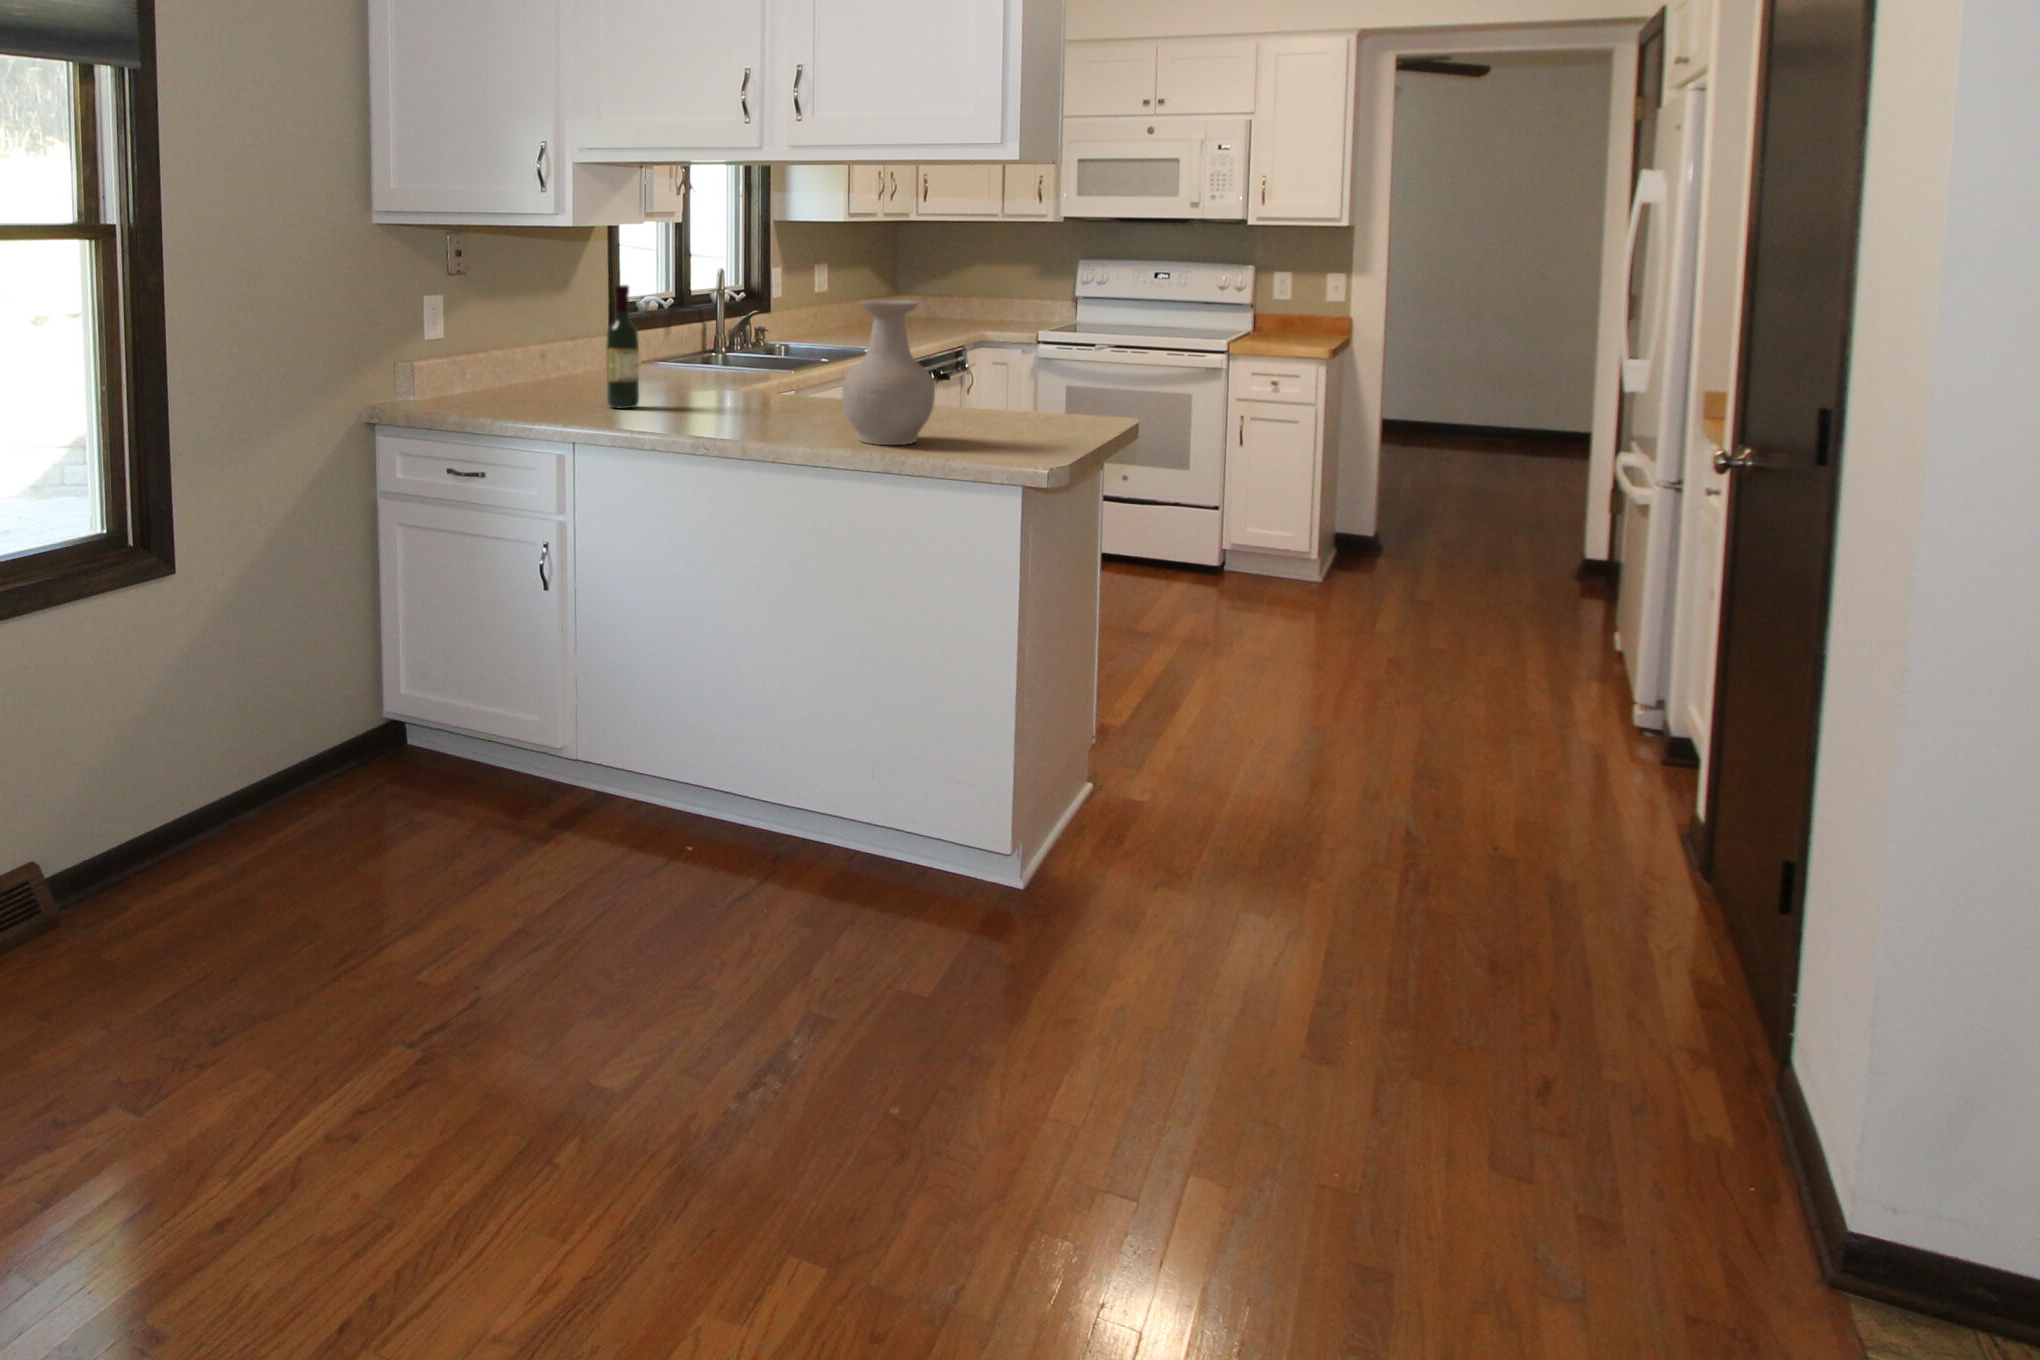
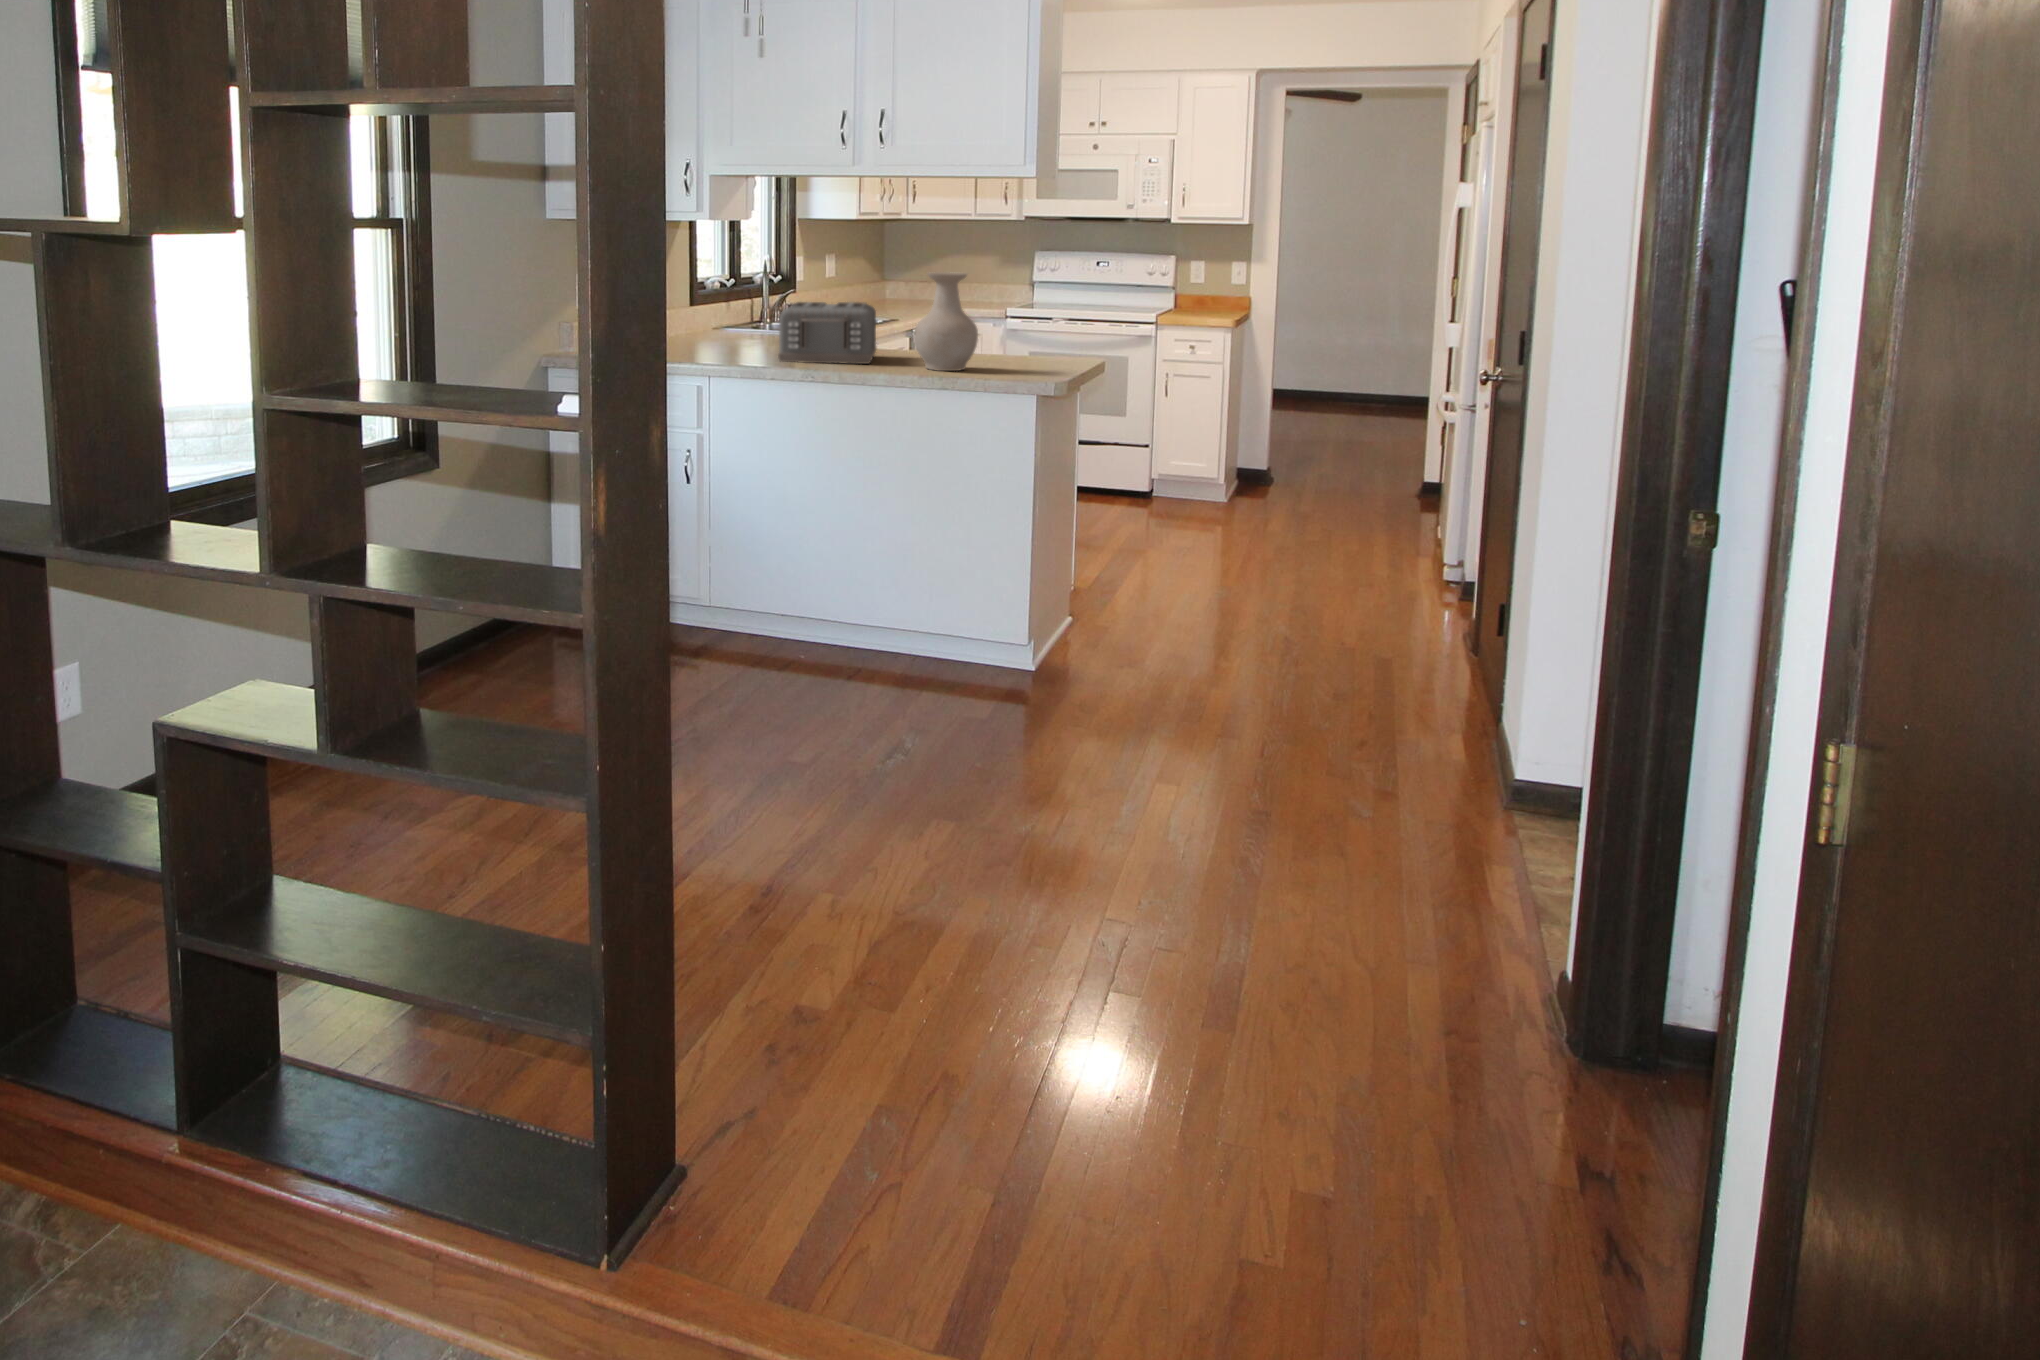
wine bottle: present [606,285,639,409] -> none [732,264,755,353]
toaster: none [653,338,807,431] -> present [778,302,876,364]

